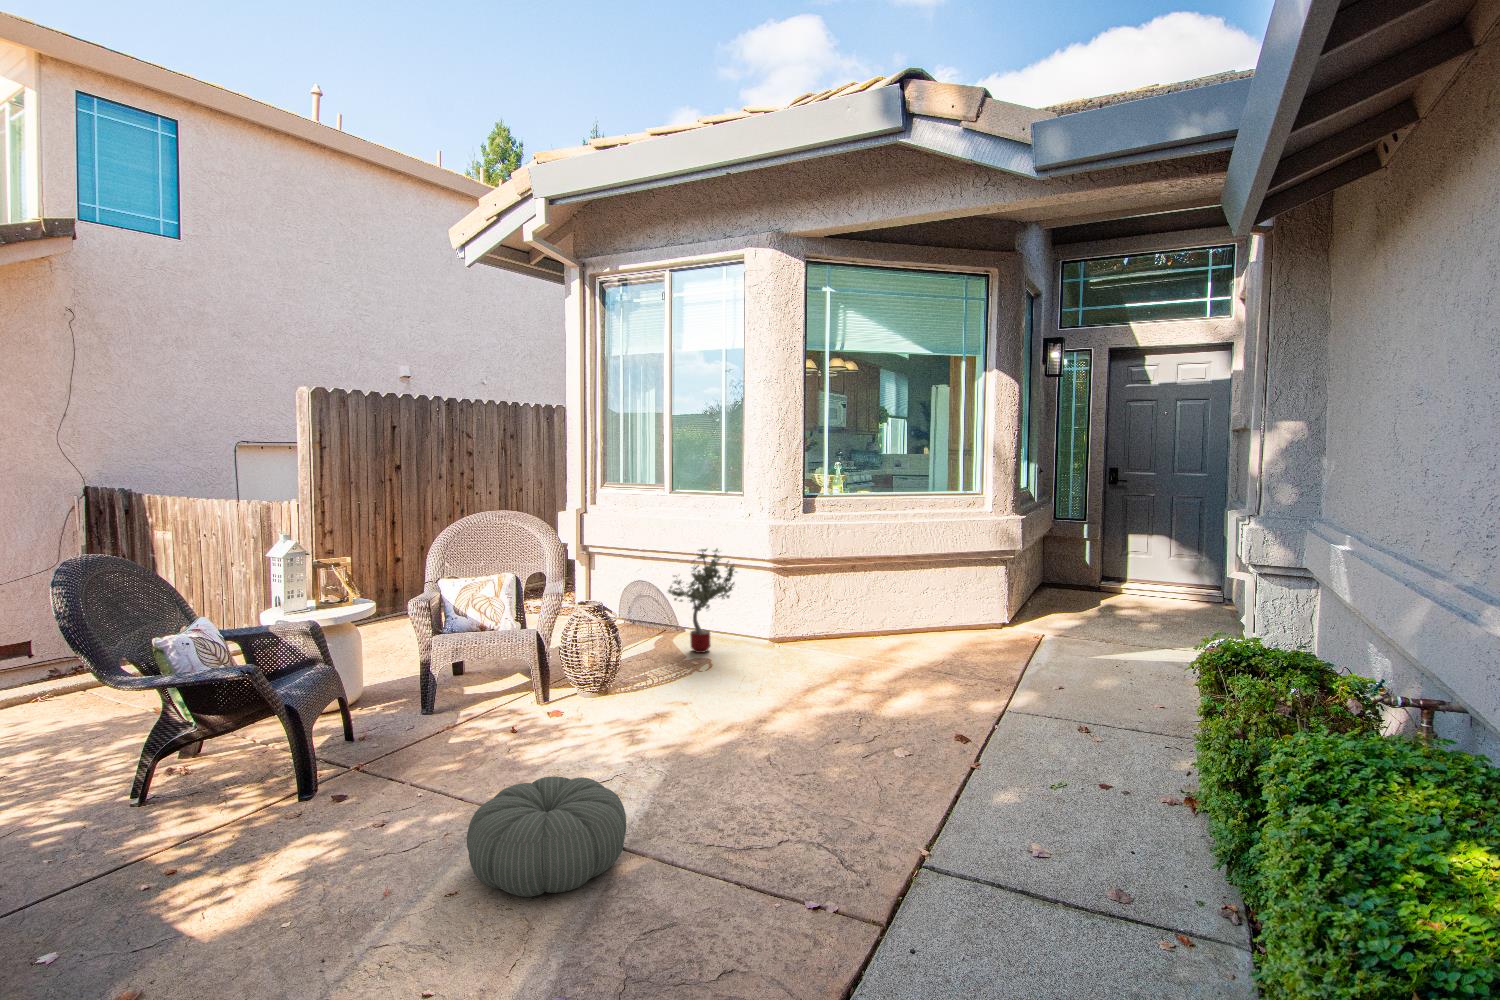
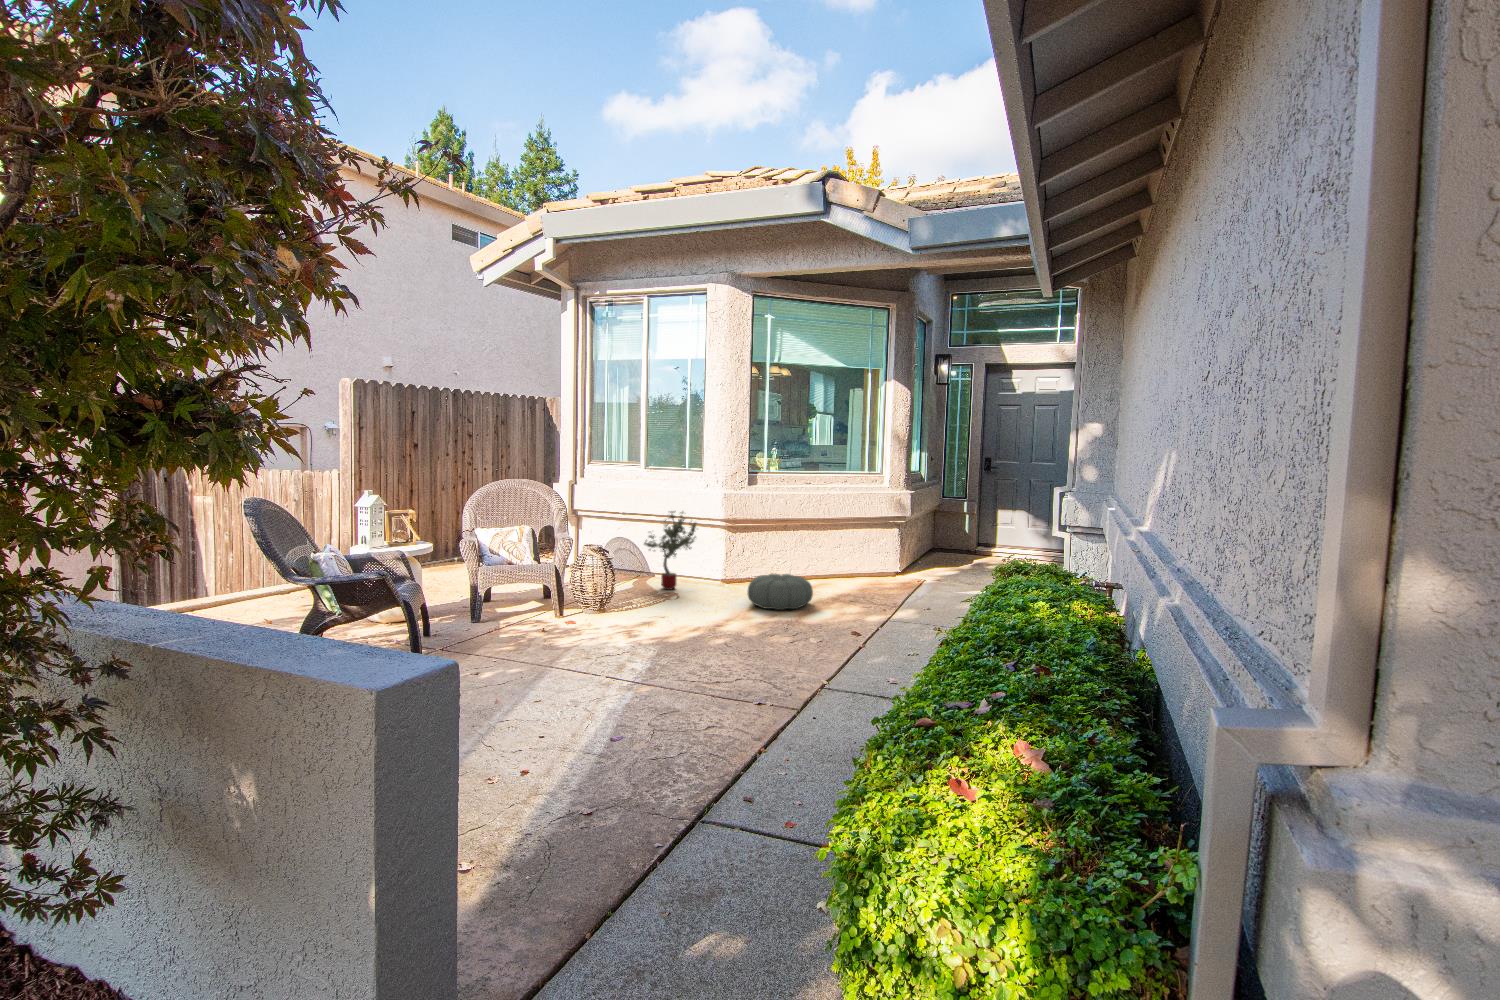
pouf: present [467,776,626,897] -> present [748,574,813,610]

